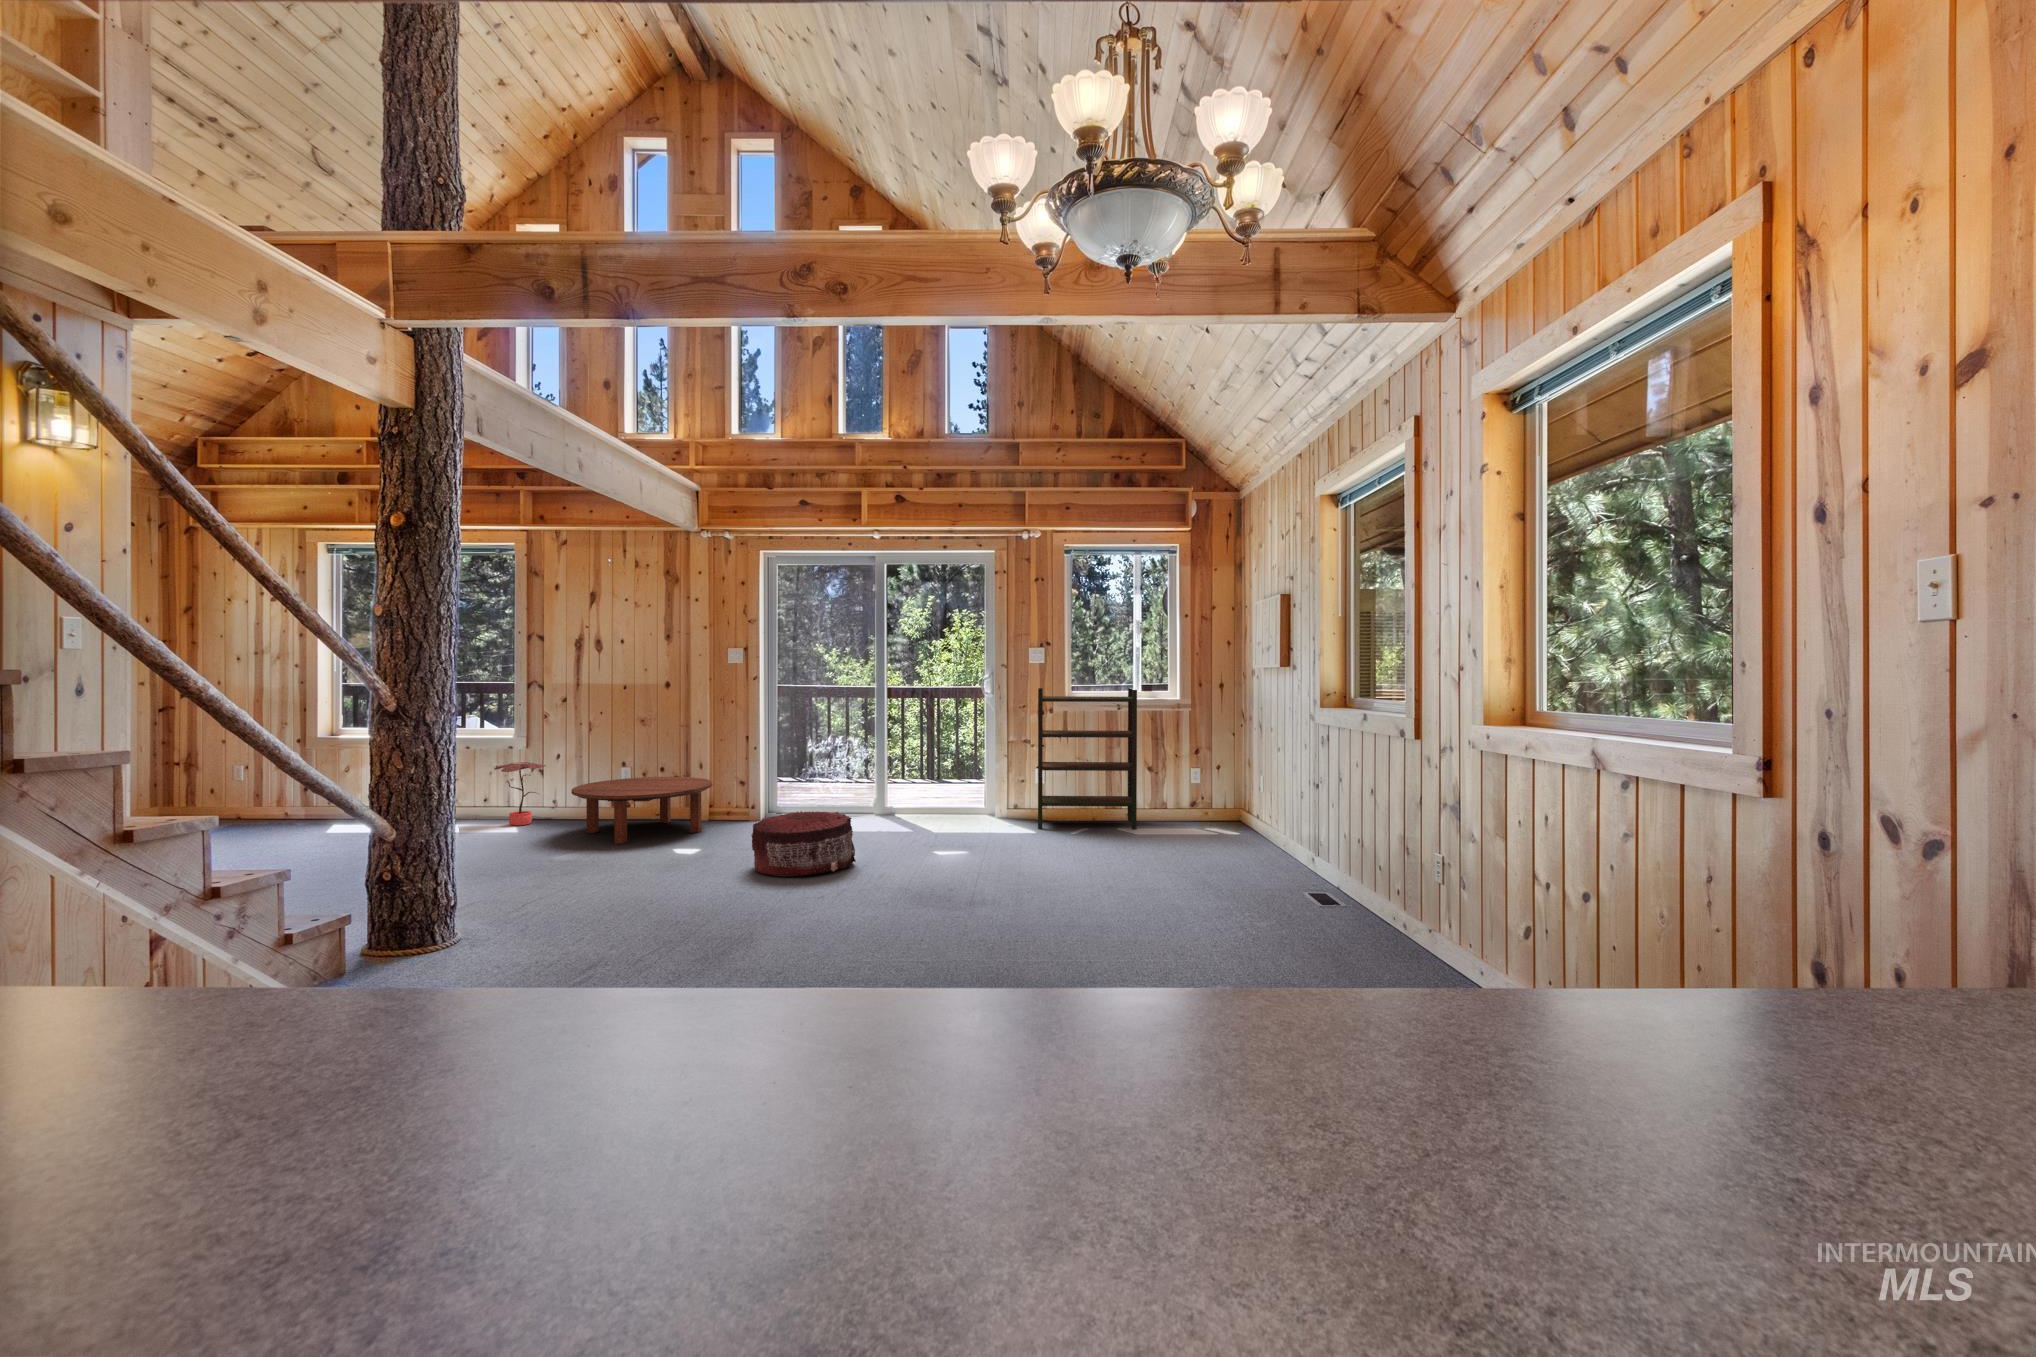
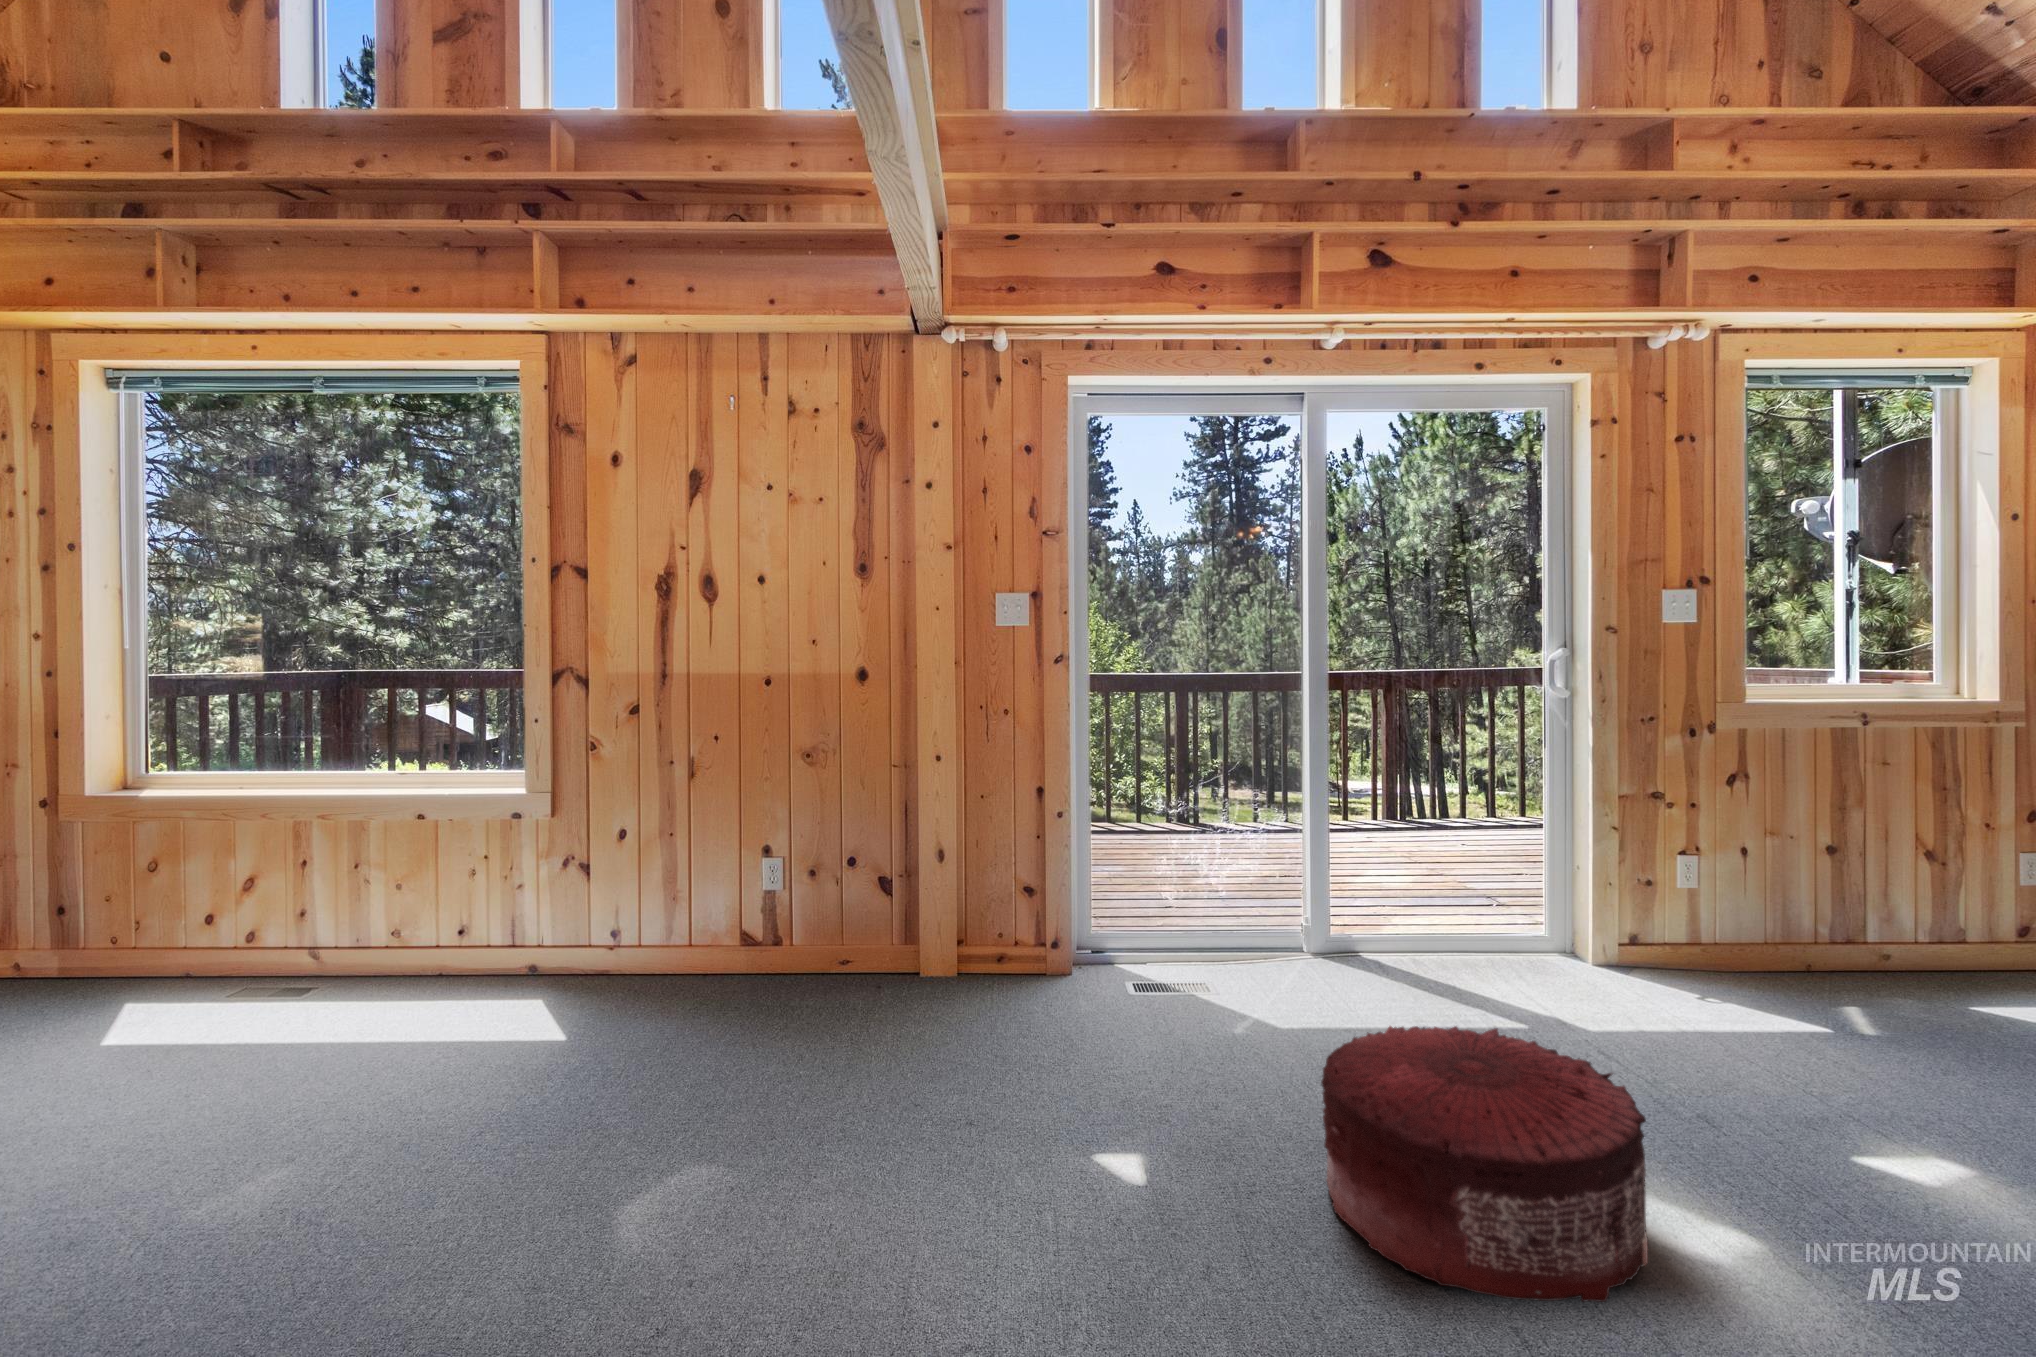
bookshelf: present [1038,688,1137,829] -> none [1691,677,2001,1006]
potted plant: present [494,762,546,826] -> none [488,853,604,1001]
coffee table: present [571,777,712,844] -> none [693,880,1007,1085]

